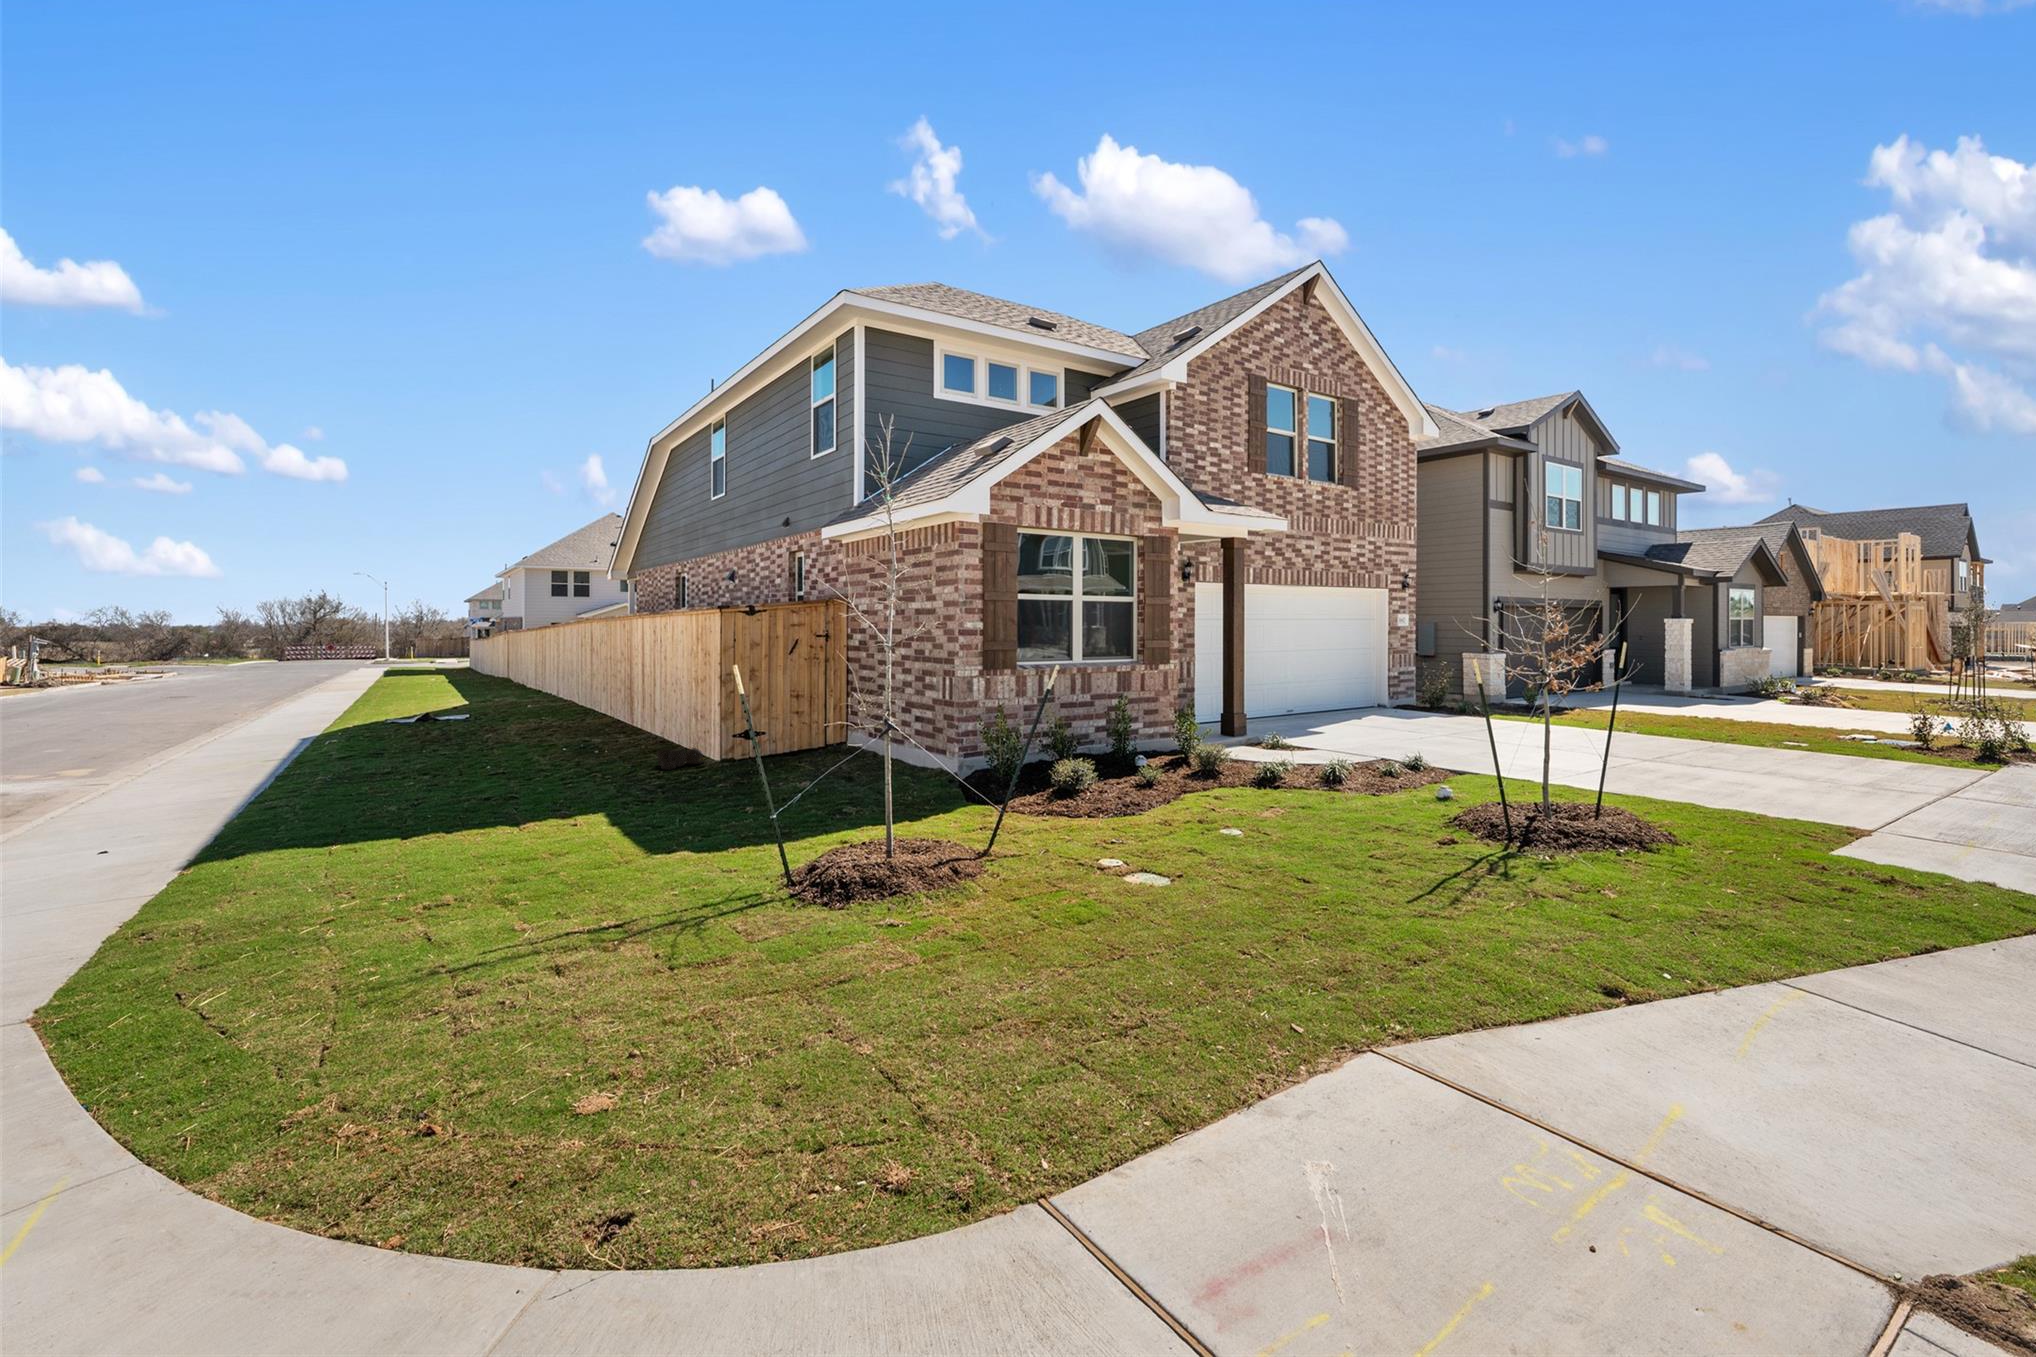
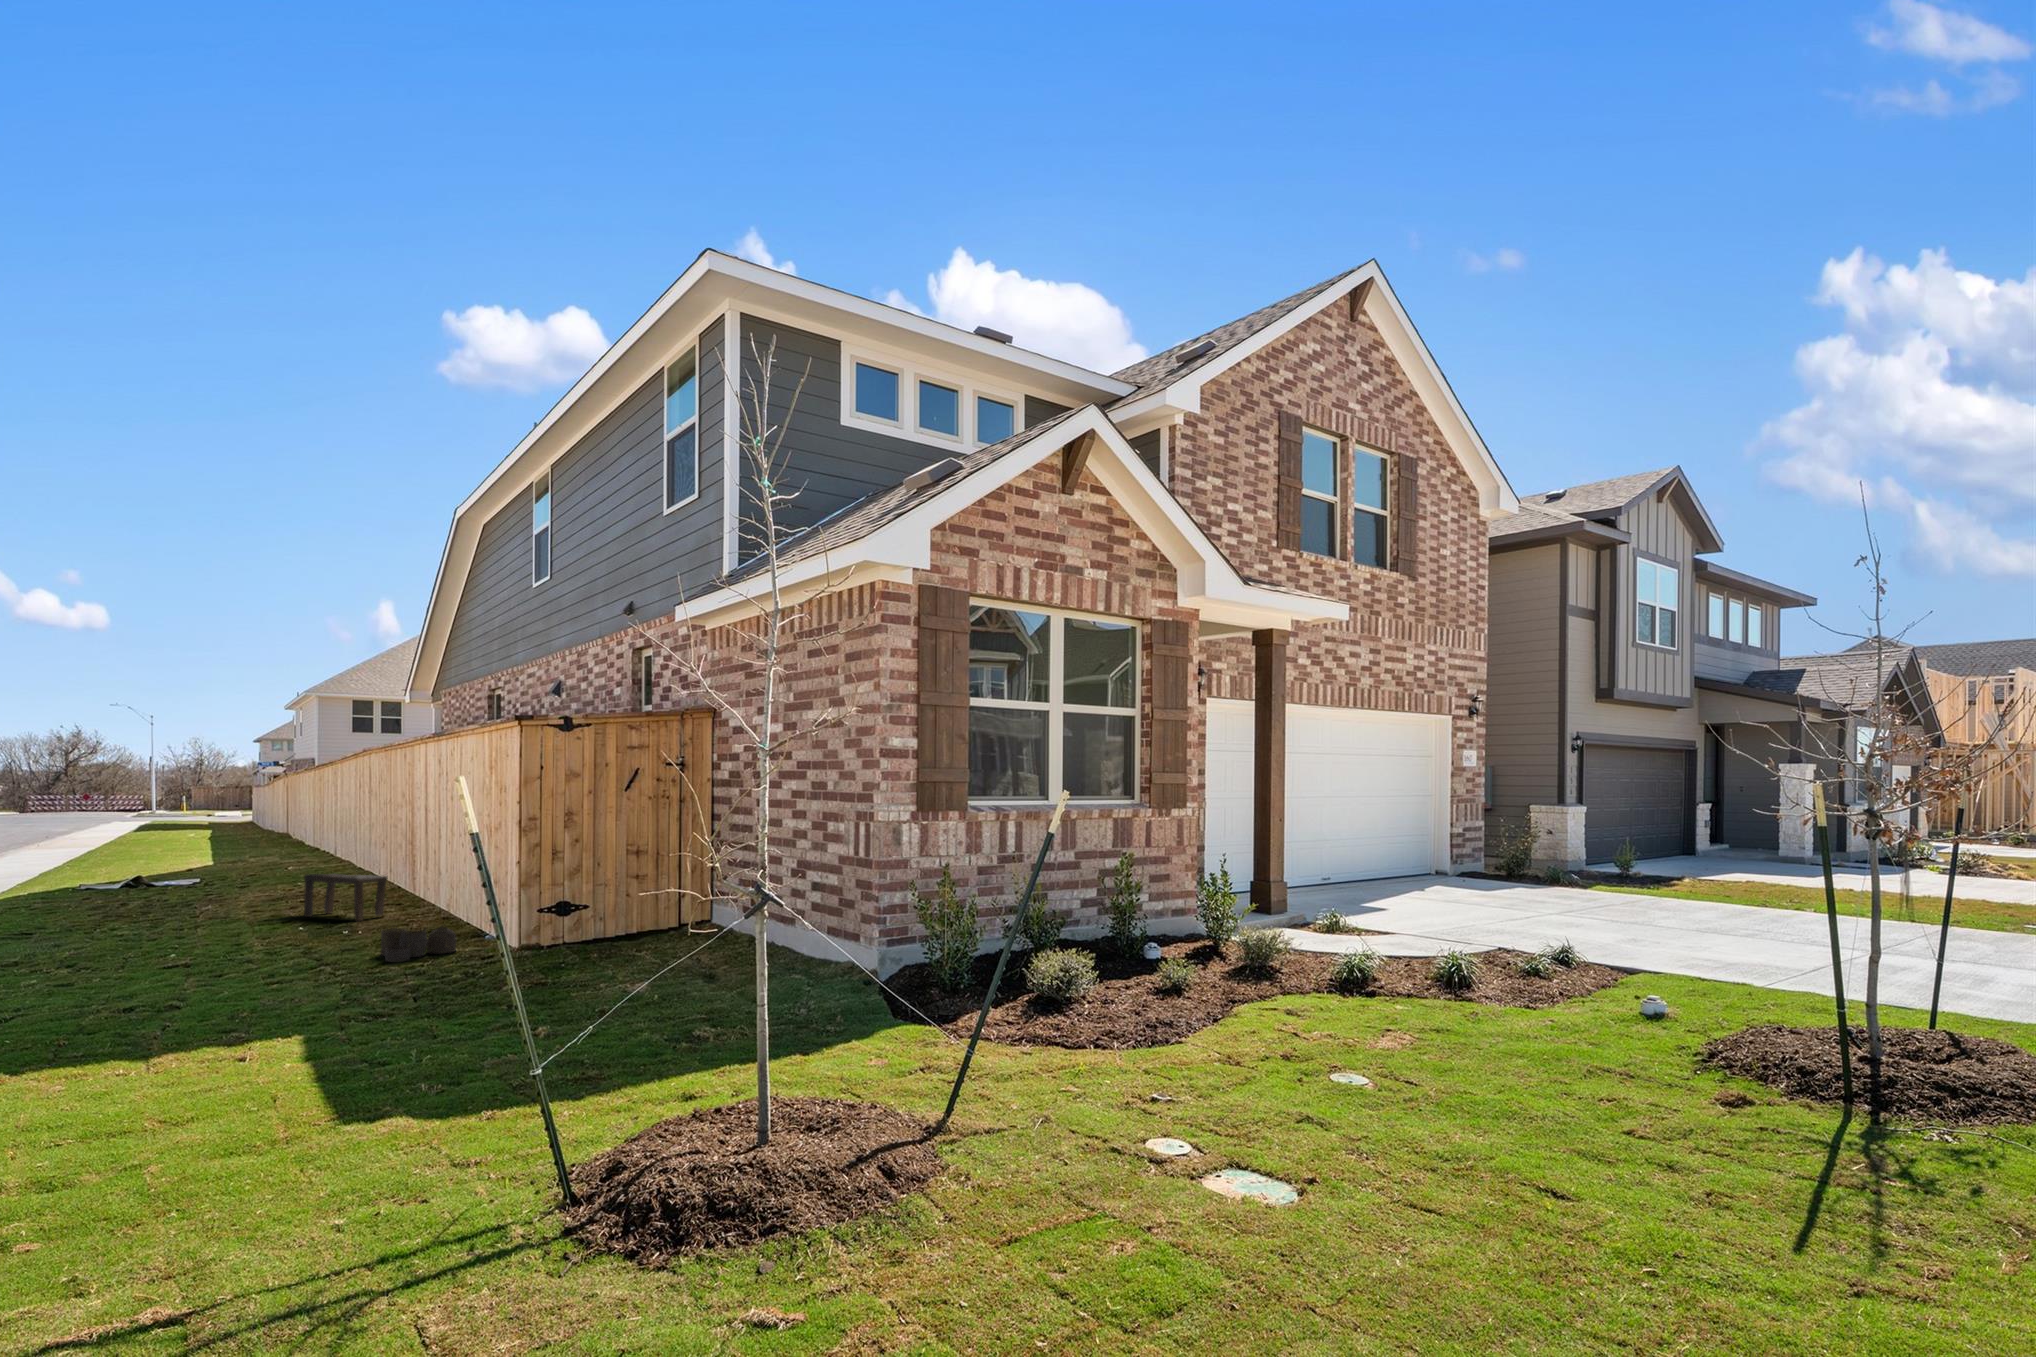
bench: none [603,715,655,746] -> present [304,873,388,921]

